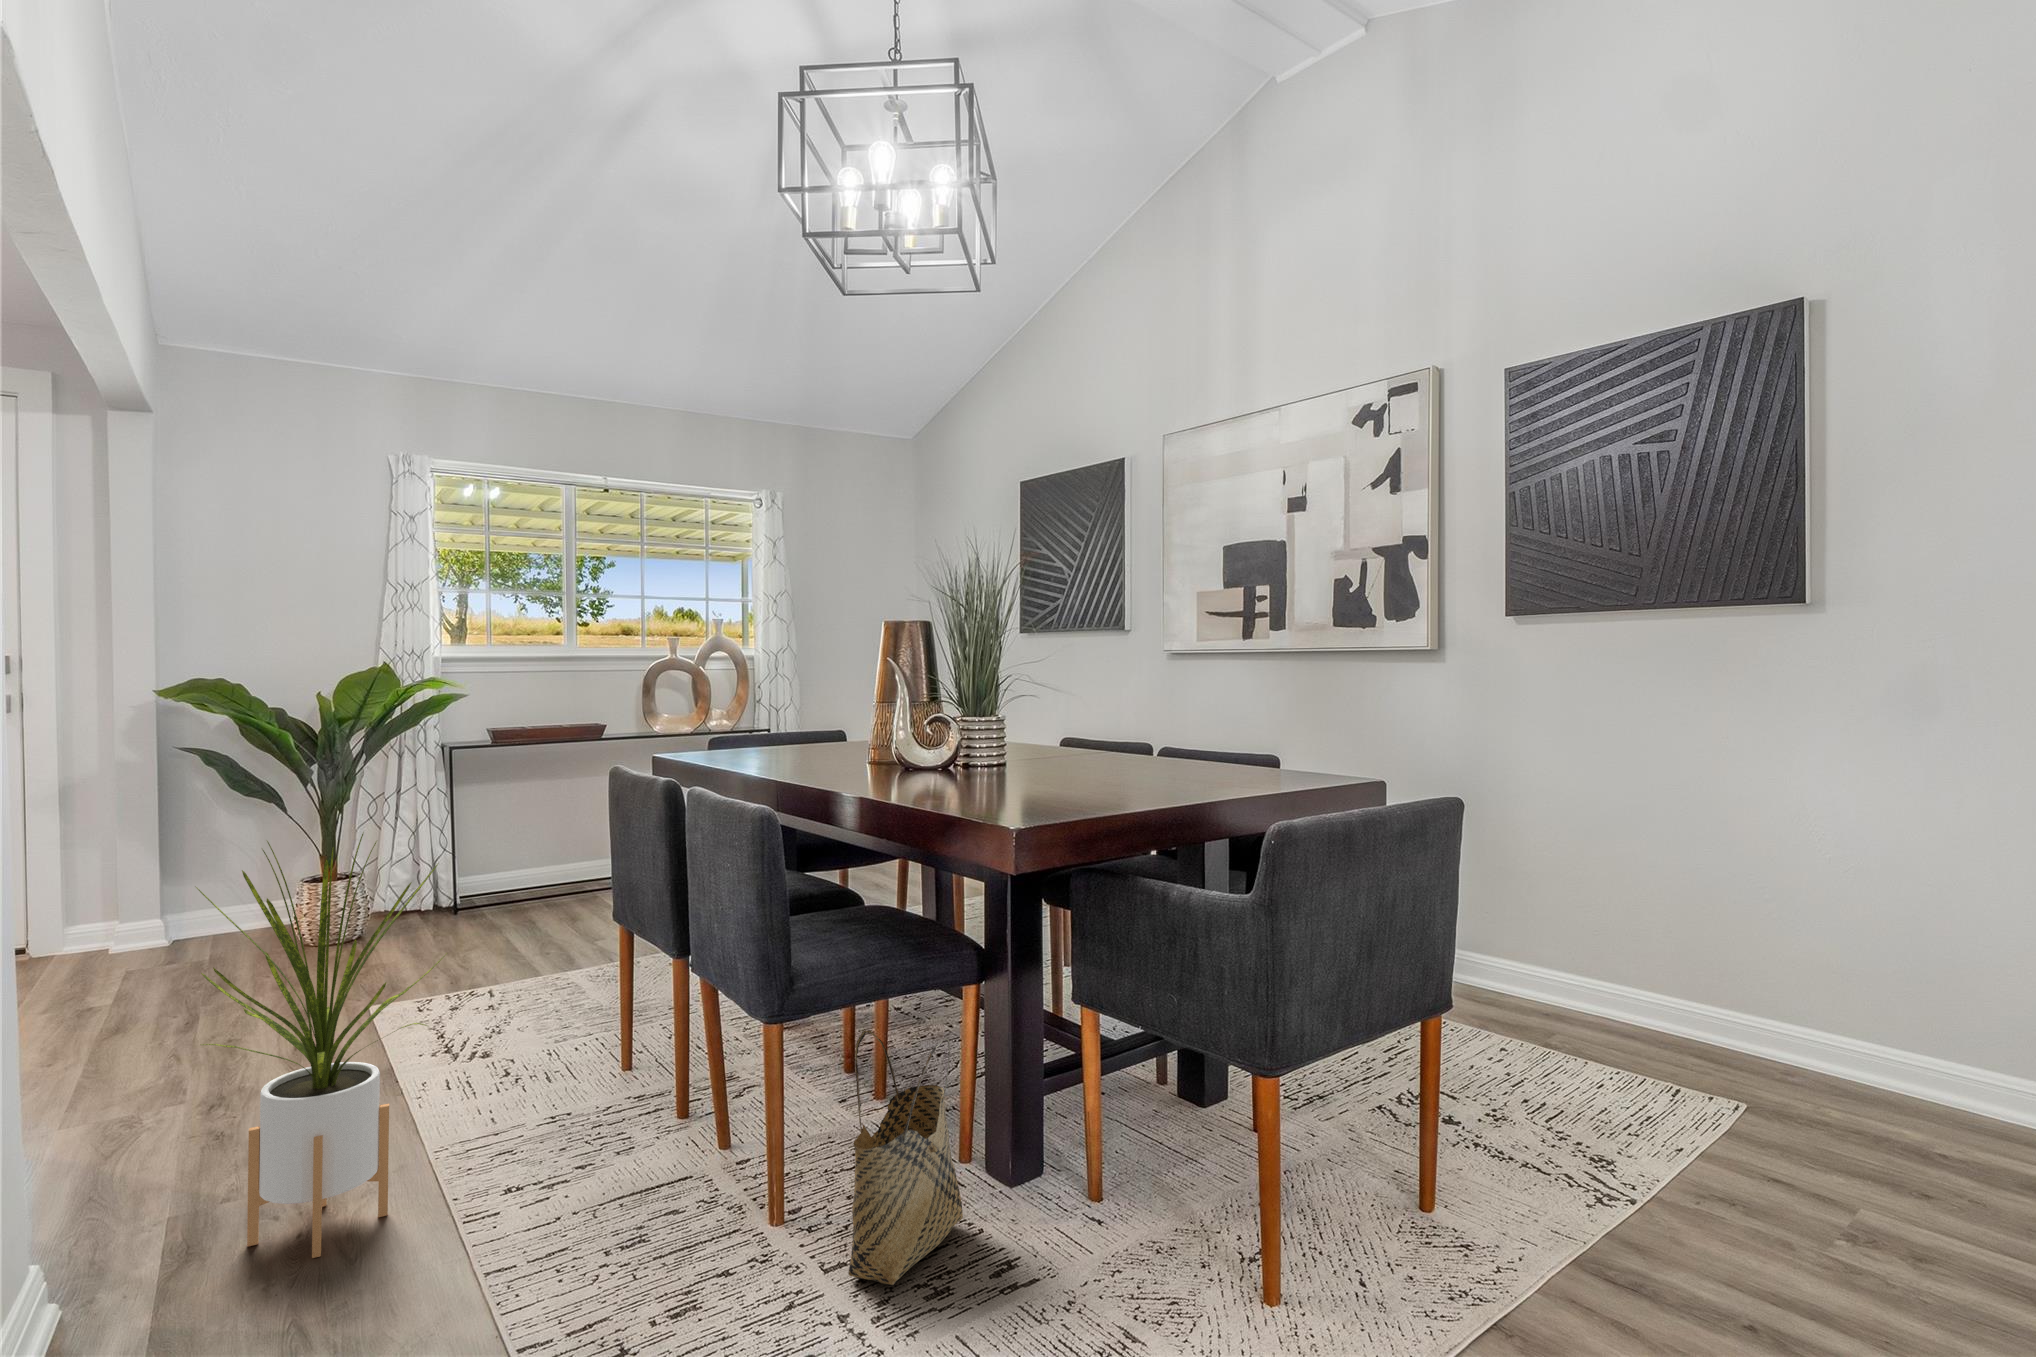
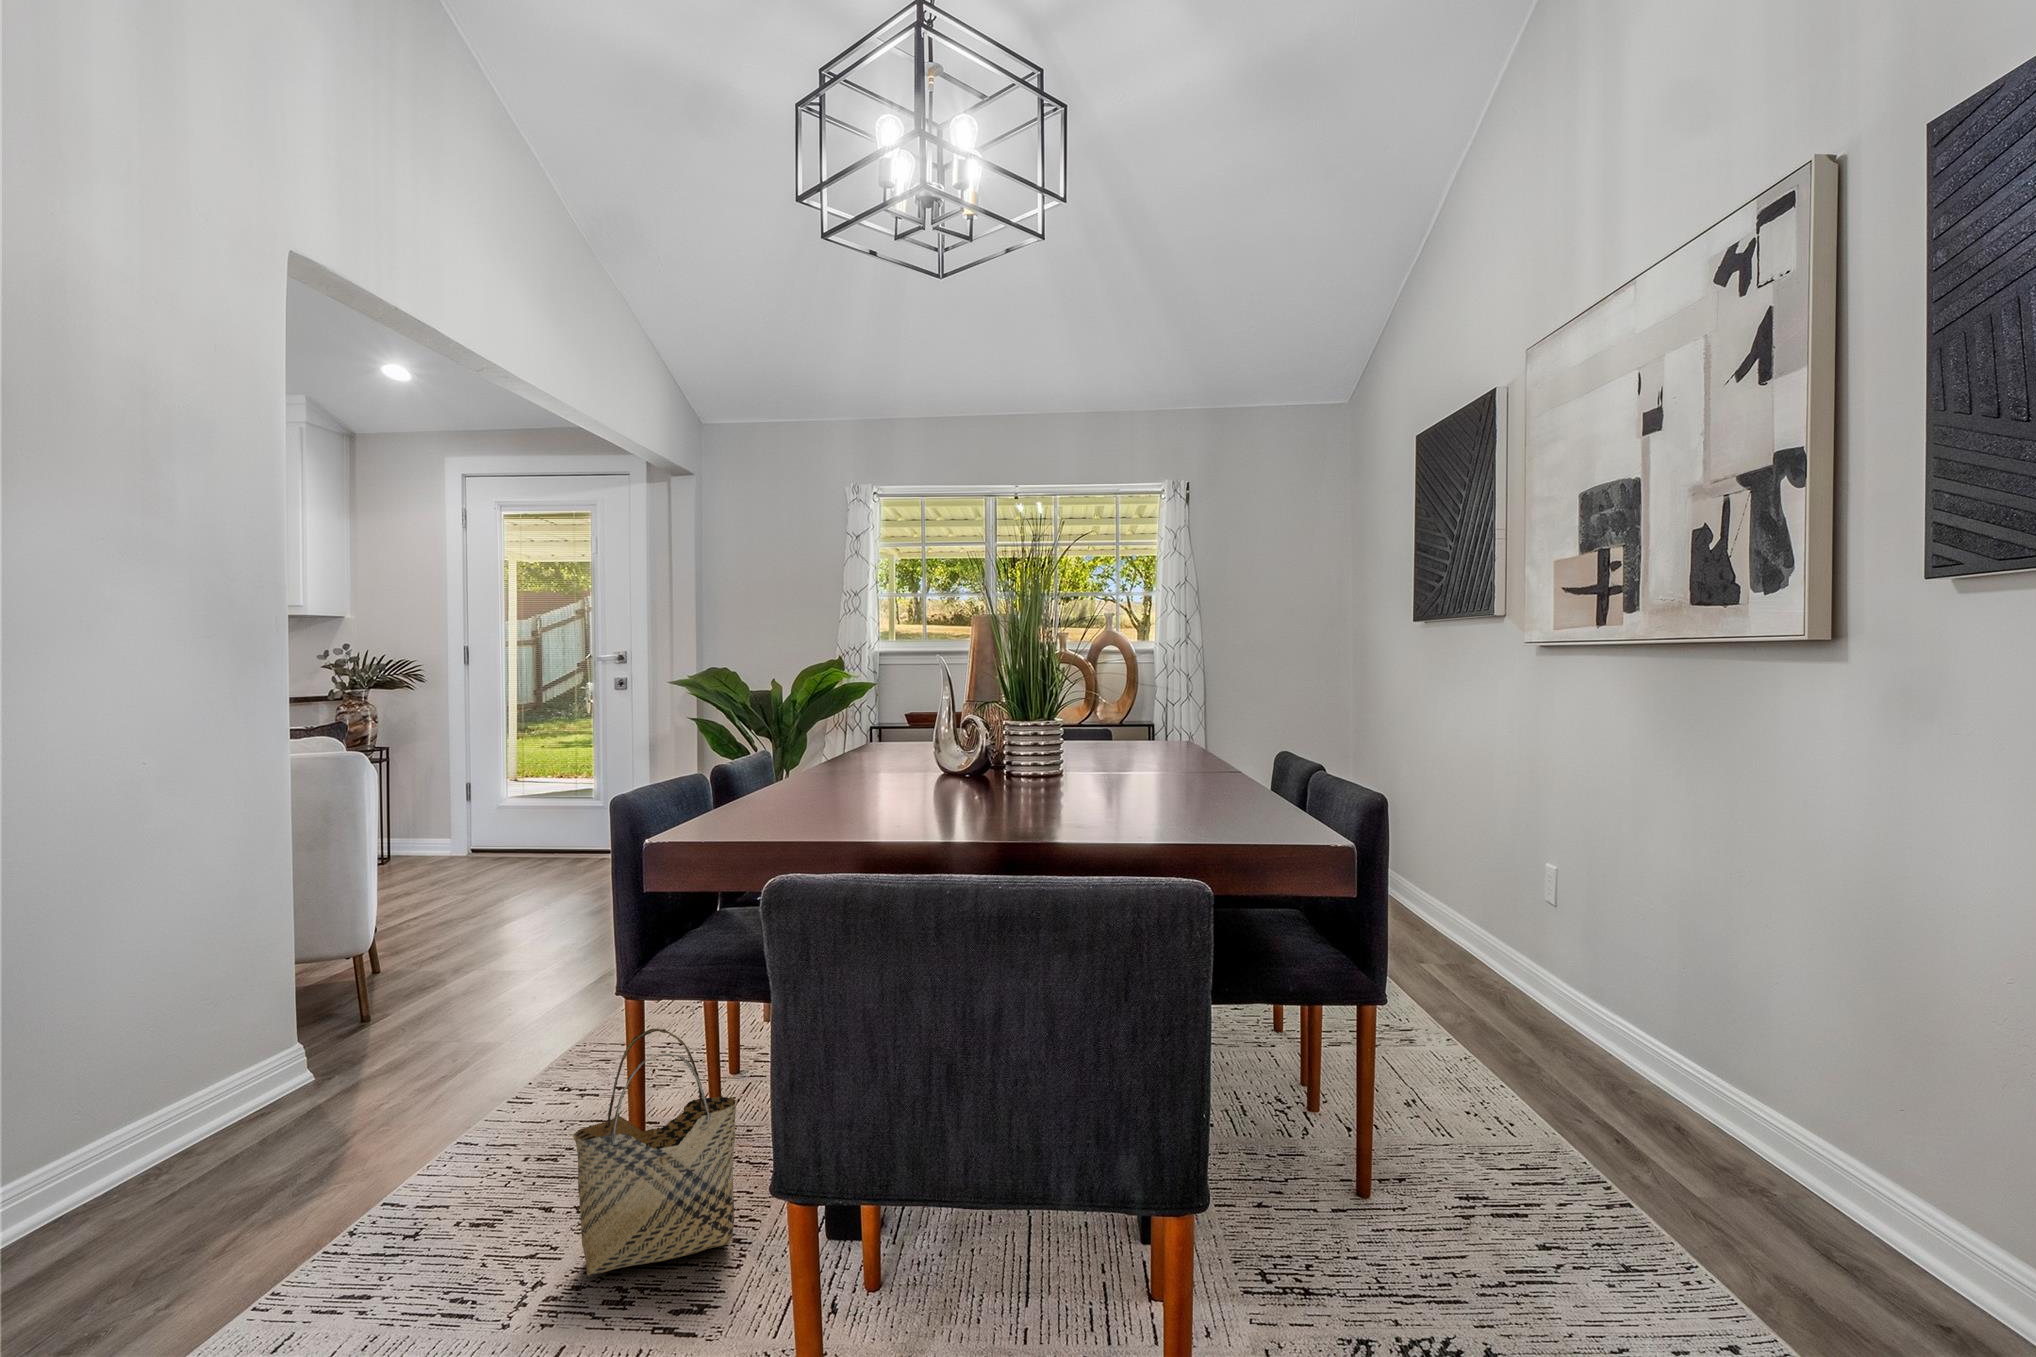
house plant: present [196,834,444,1258] -> none [353,799,541,1099]

